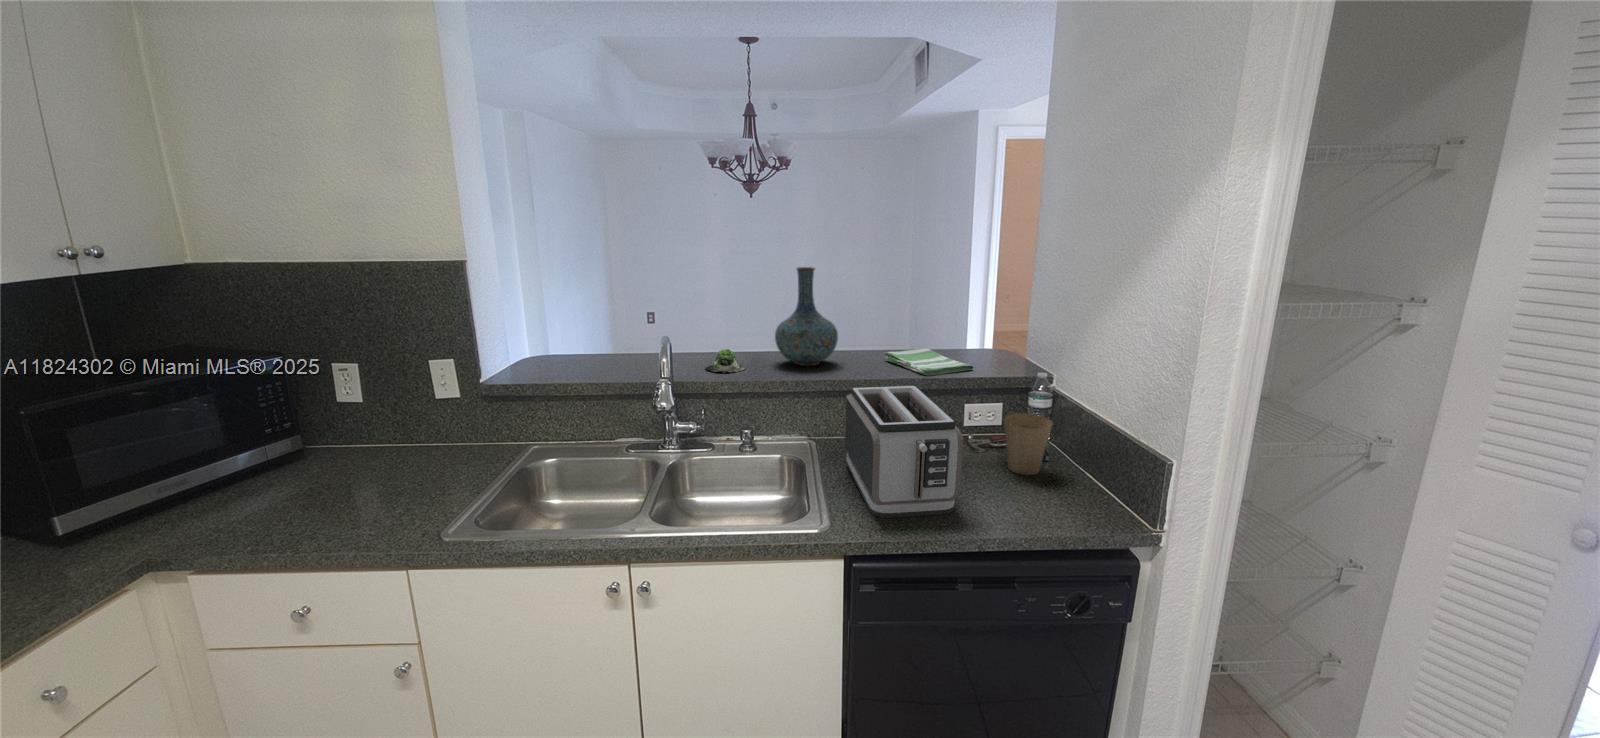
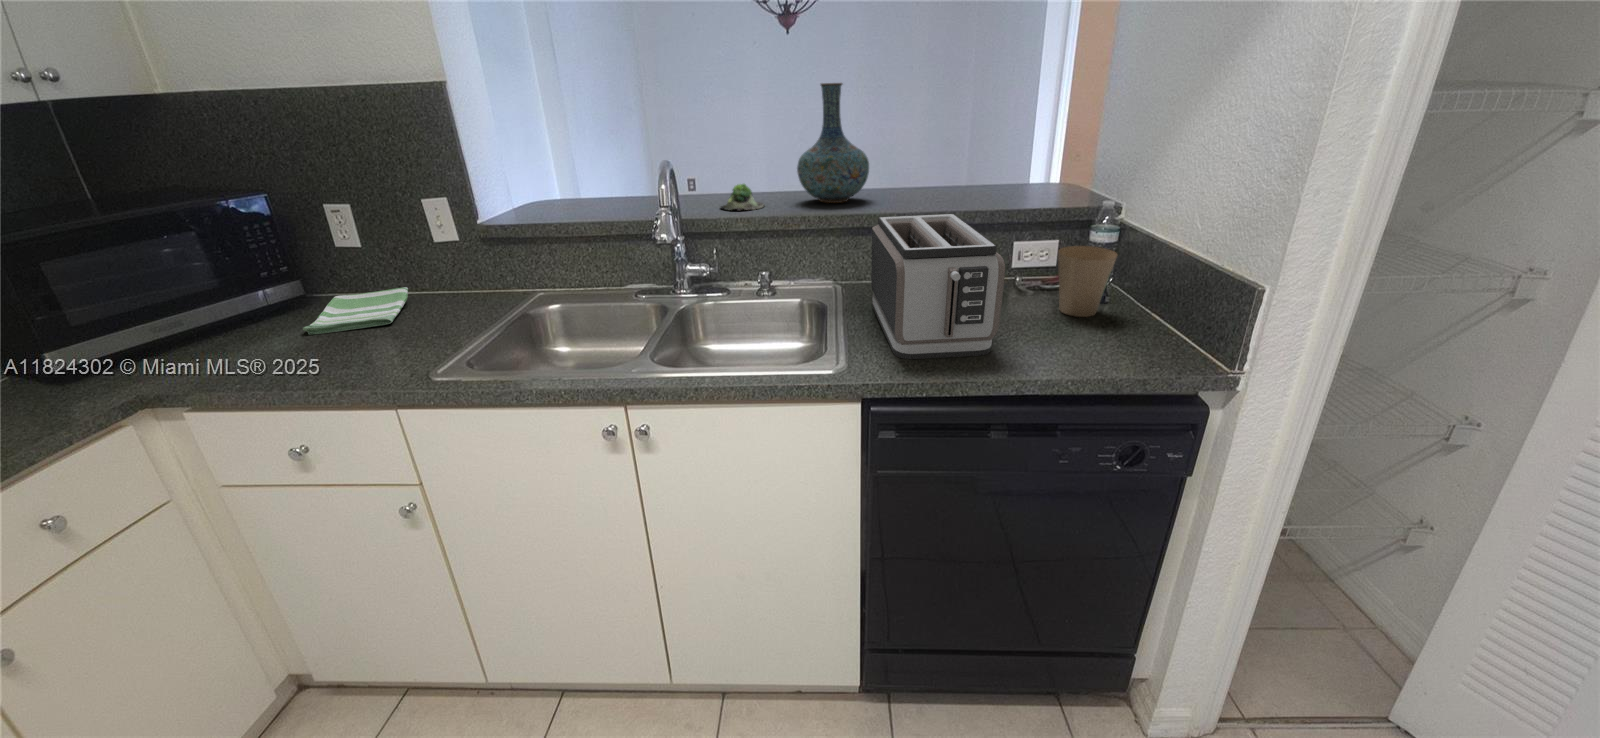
dish towel: present [884,348,974,376] -> present [303,287,408,335]

